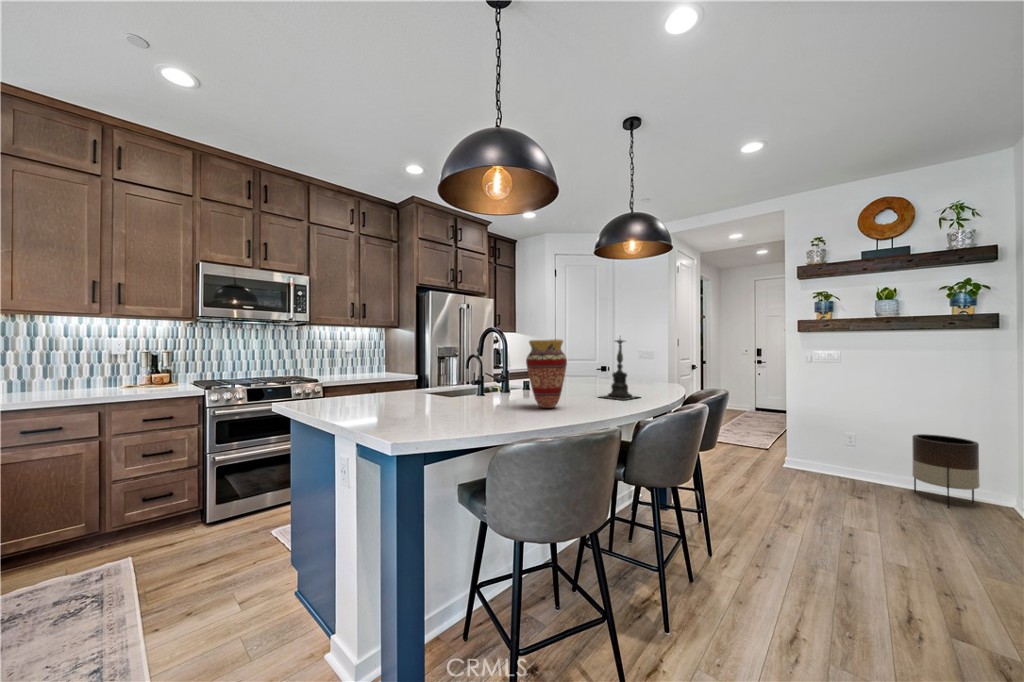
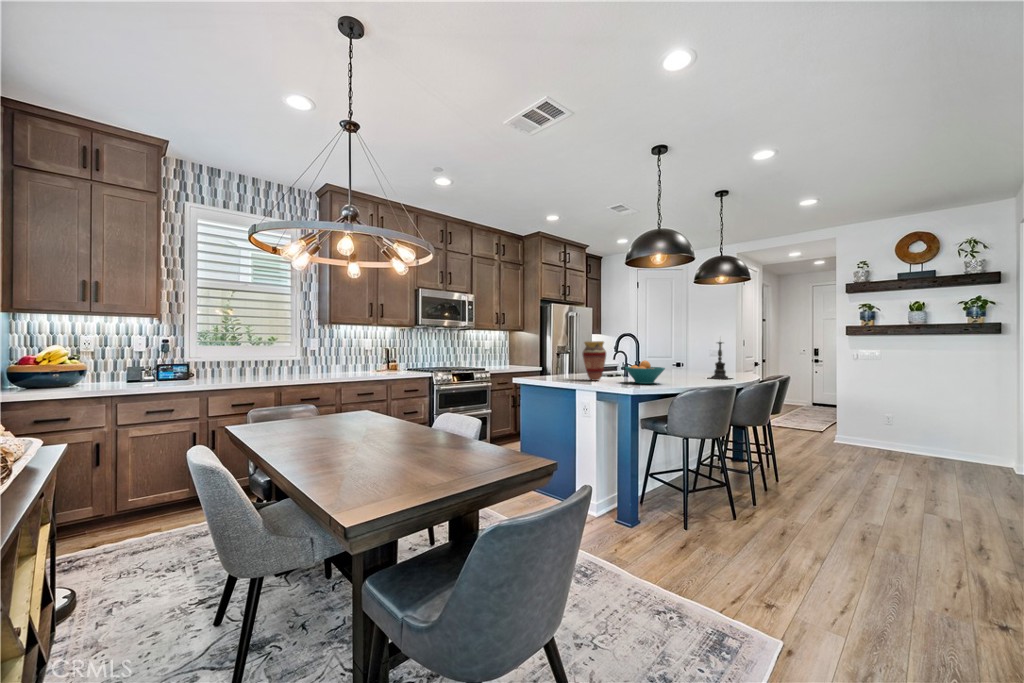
vase: present [526,339,567,408] -> present [583,341,606,381]
fruit bowl: none [427,374,501,419] -> present [625,360,665,384]
planter: present [912,434,980,508] -> none [935,415,984,467]

